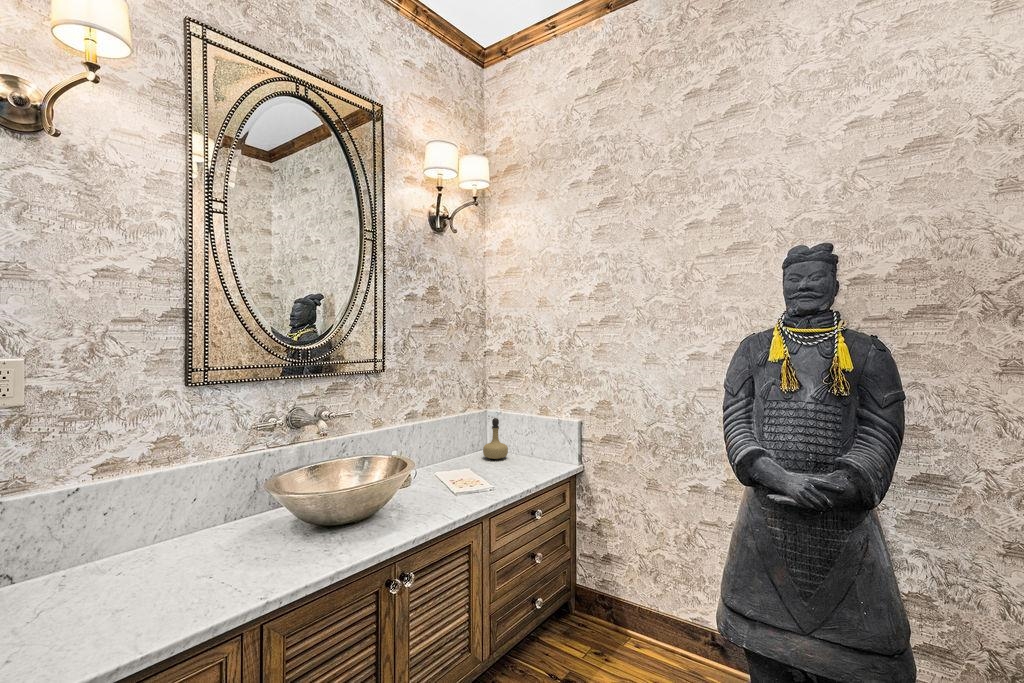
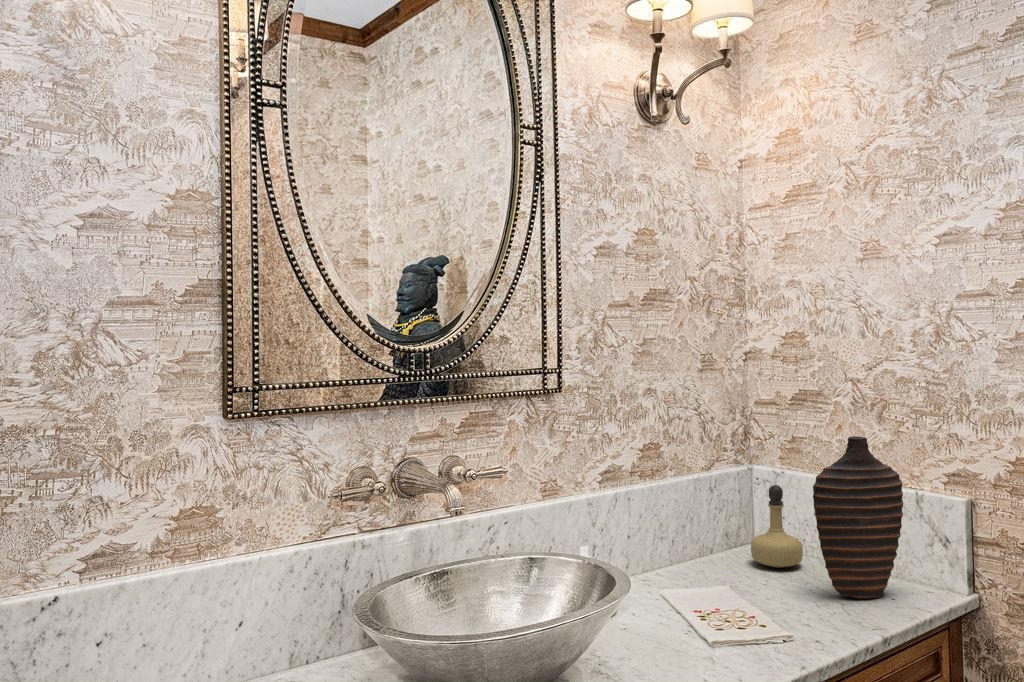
decorative vase: none [509,393,551,471] -> present [813,436,903,598]

